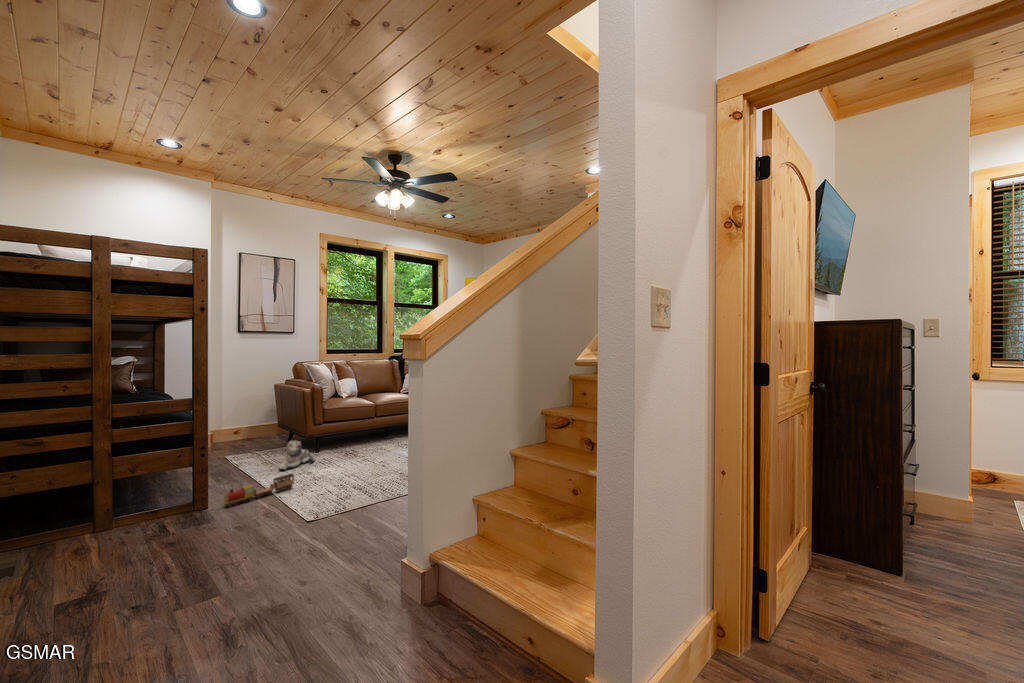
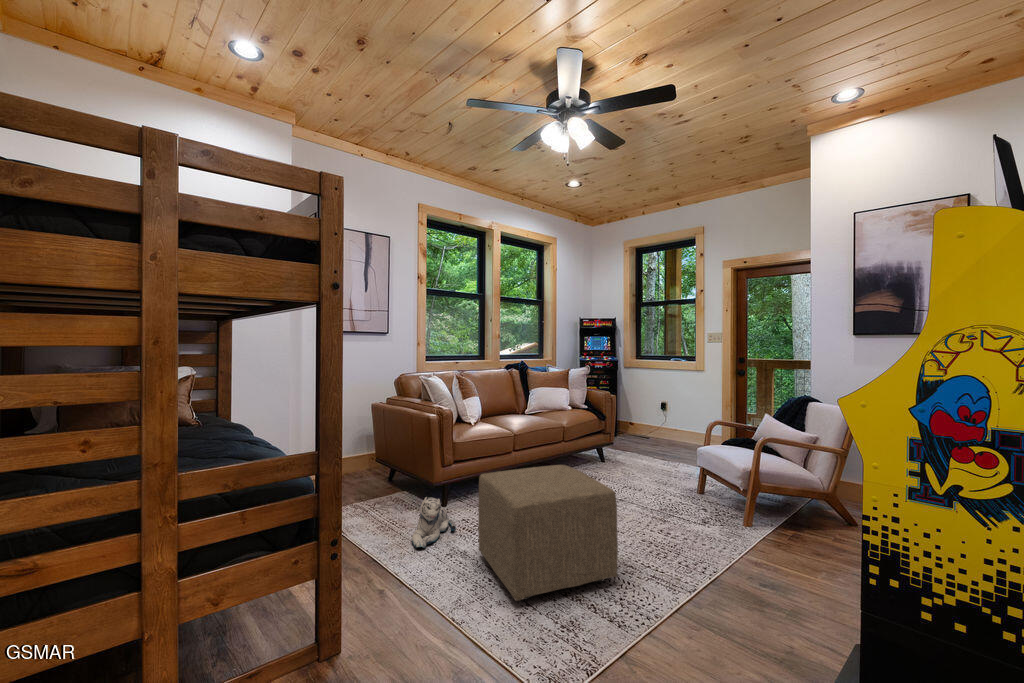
ottoman: none [317,418,391,489] -> present [478,465,618,601]
toy train: present [223,474,294,507] -> none [369,570,466,655]

